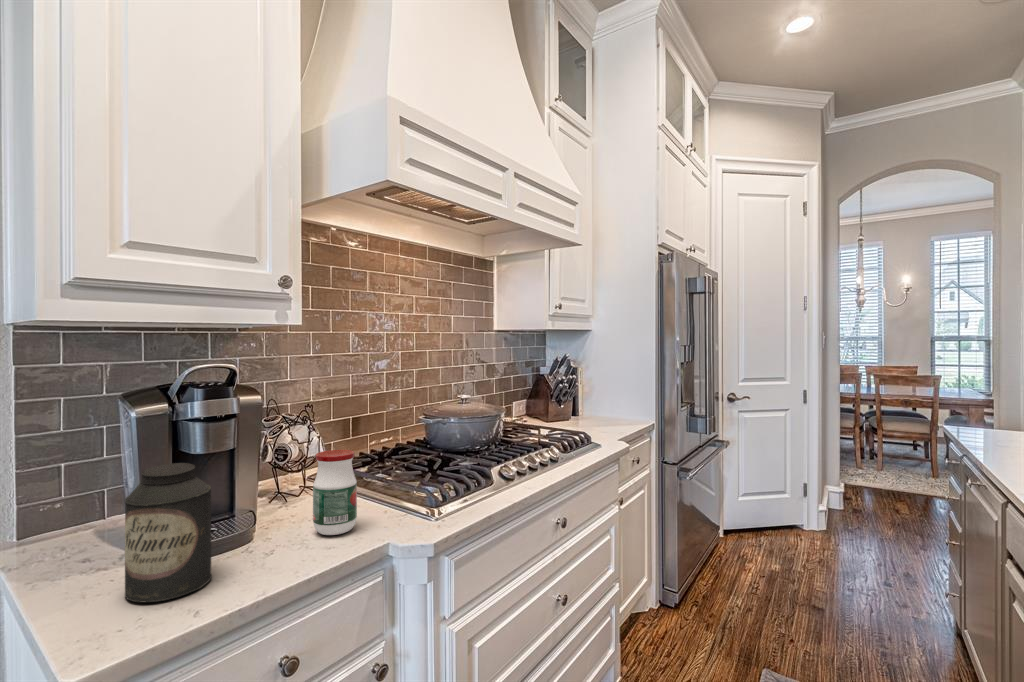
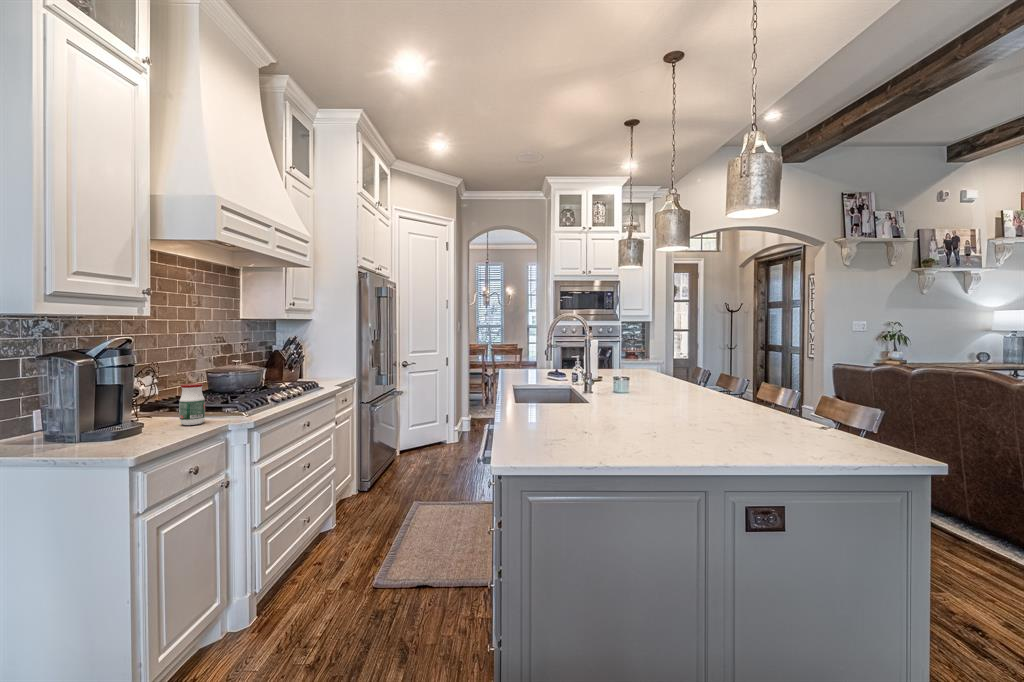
canister: present [125,463,212,603] -> none [104,385,149,446]

